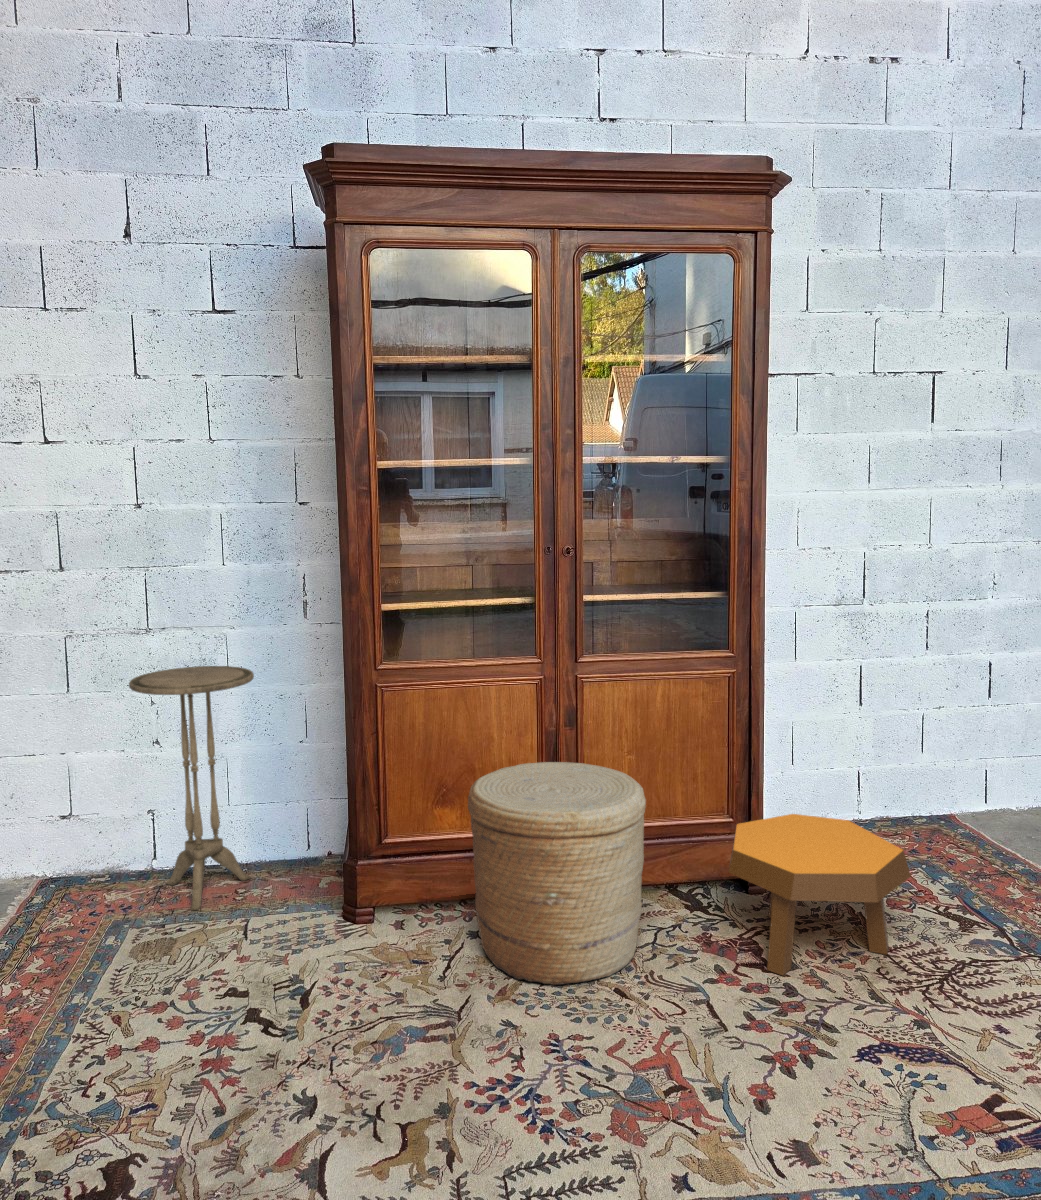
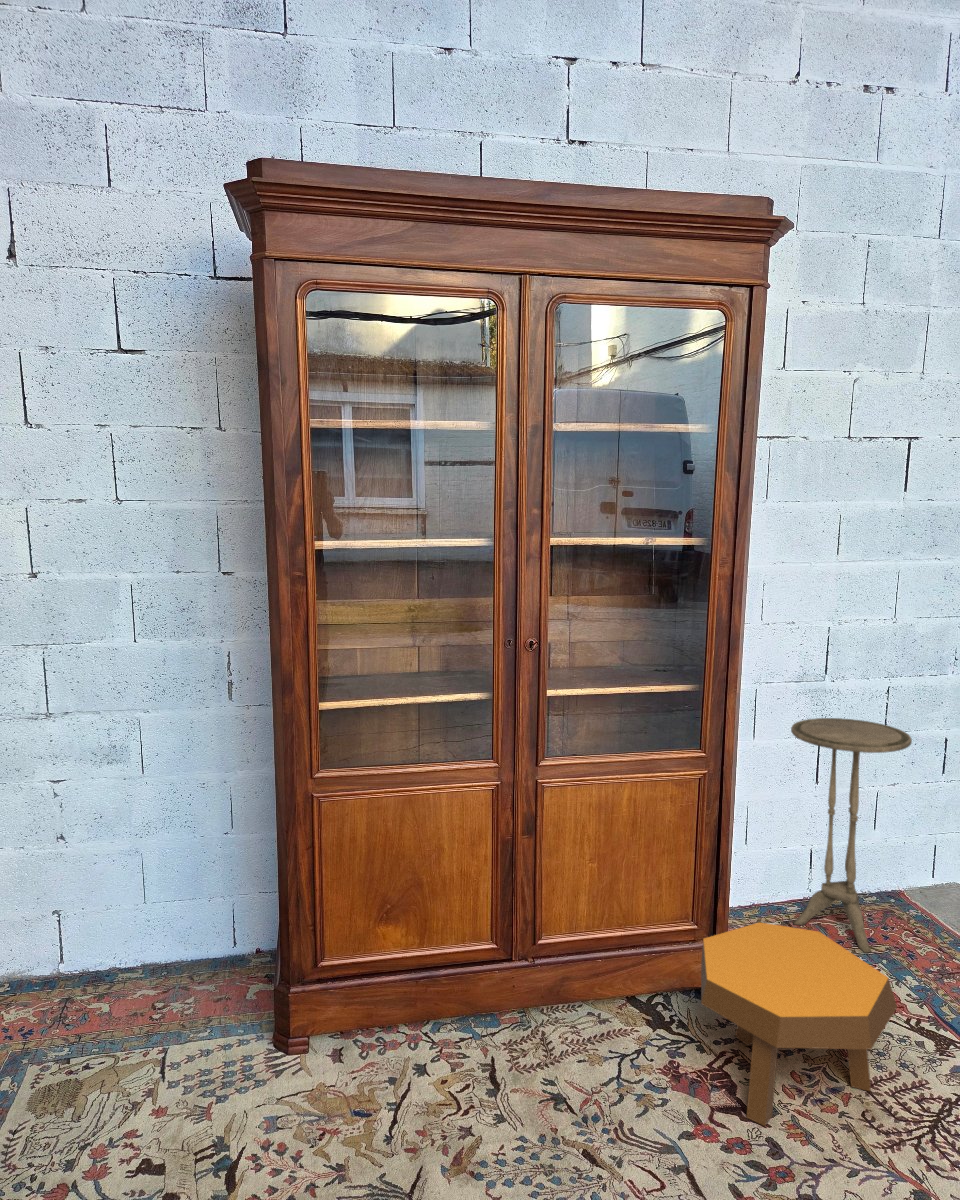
side table: present [129,666,254,911] -> present [791,718,912,953]
woven basket: present [468,762,646,985] -> none [417,873,615,1147]

